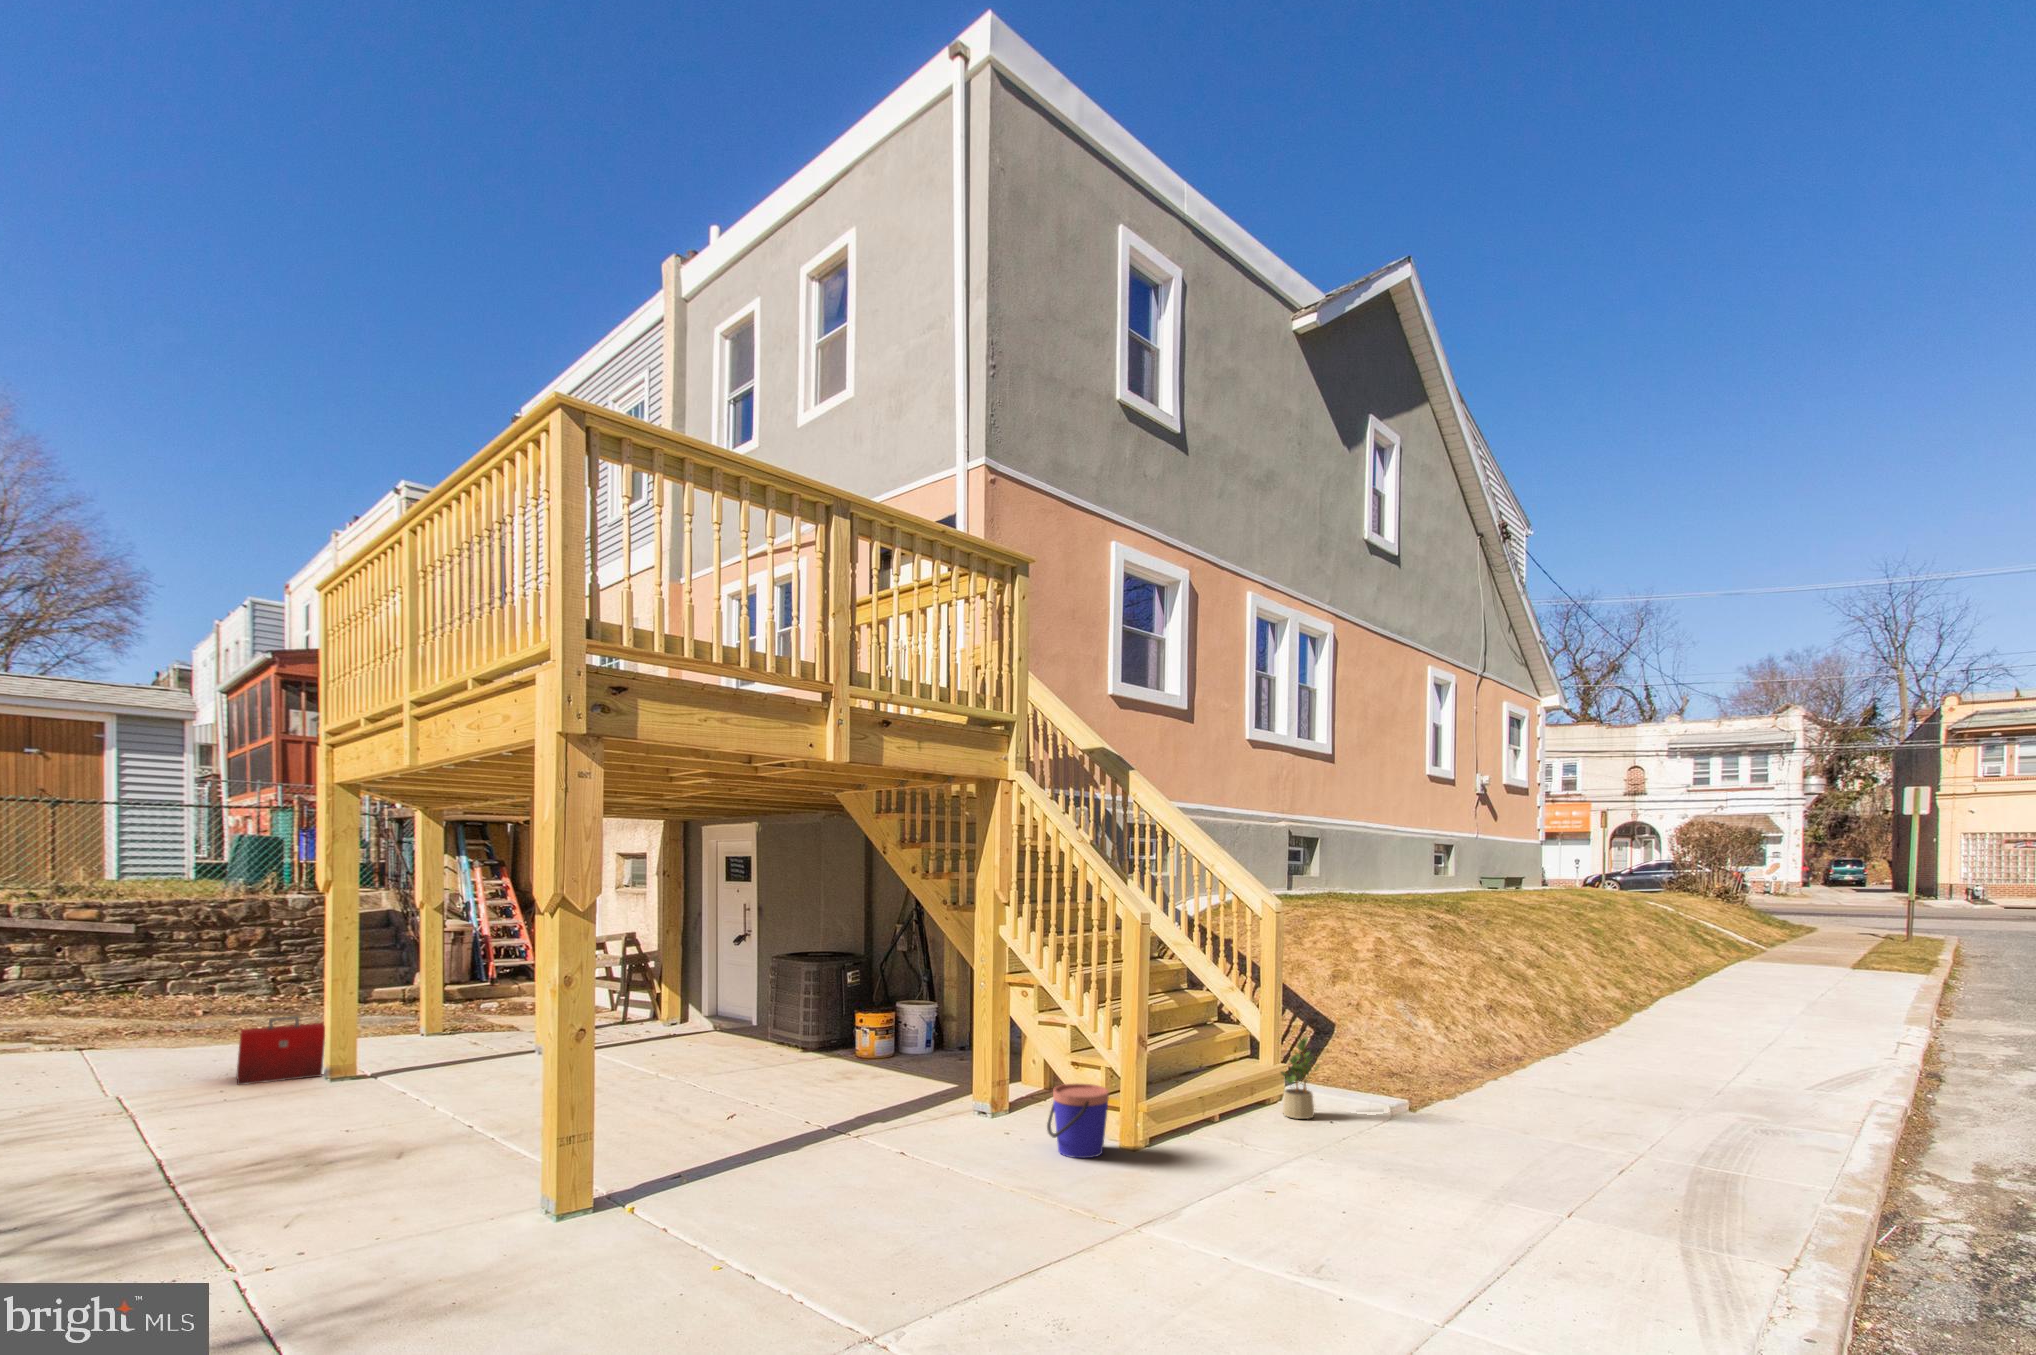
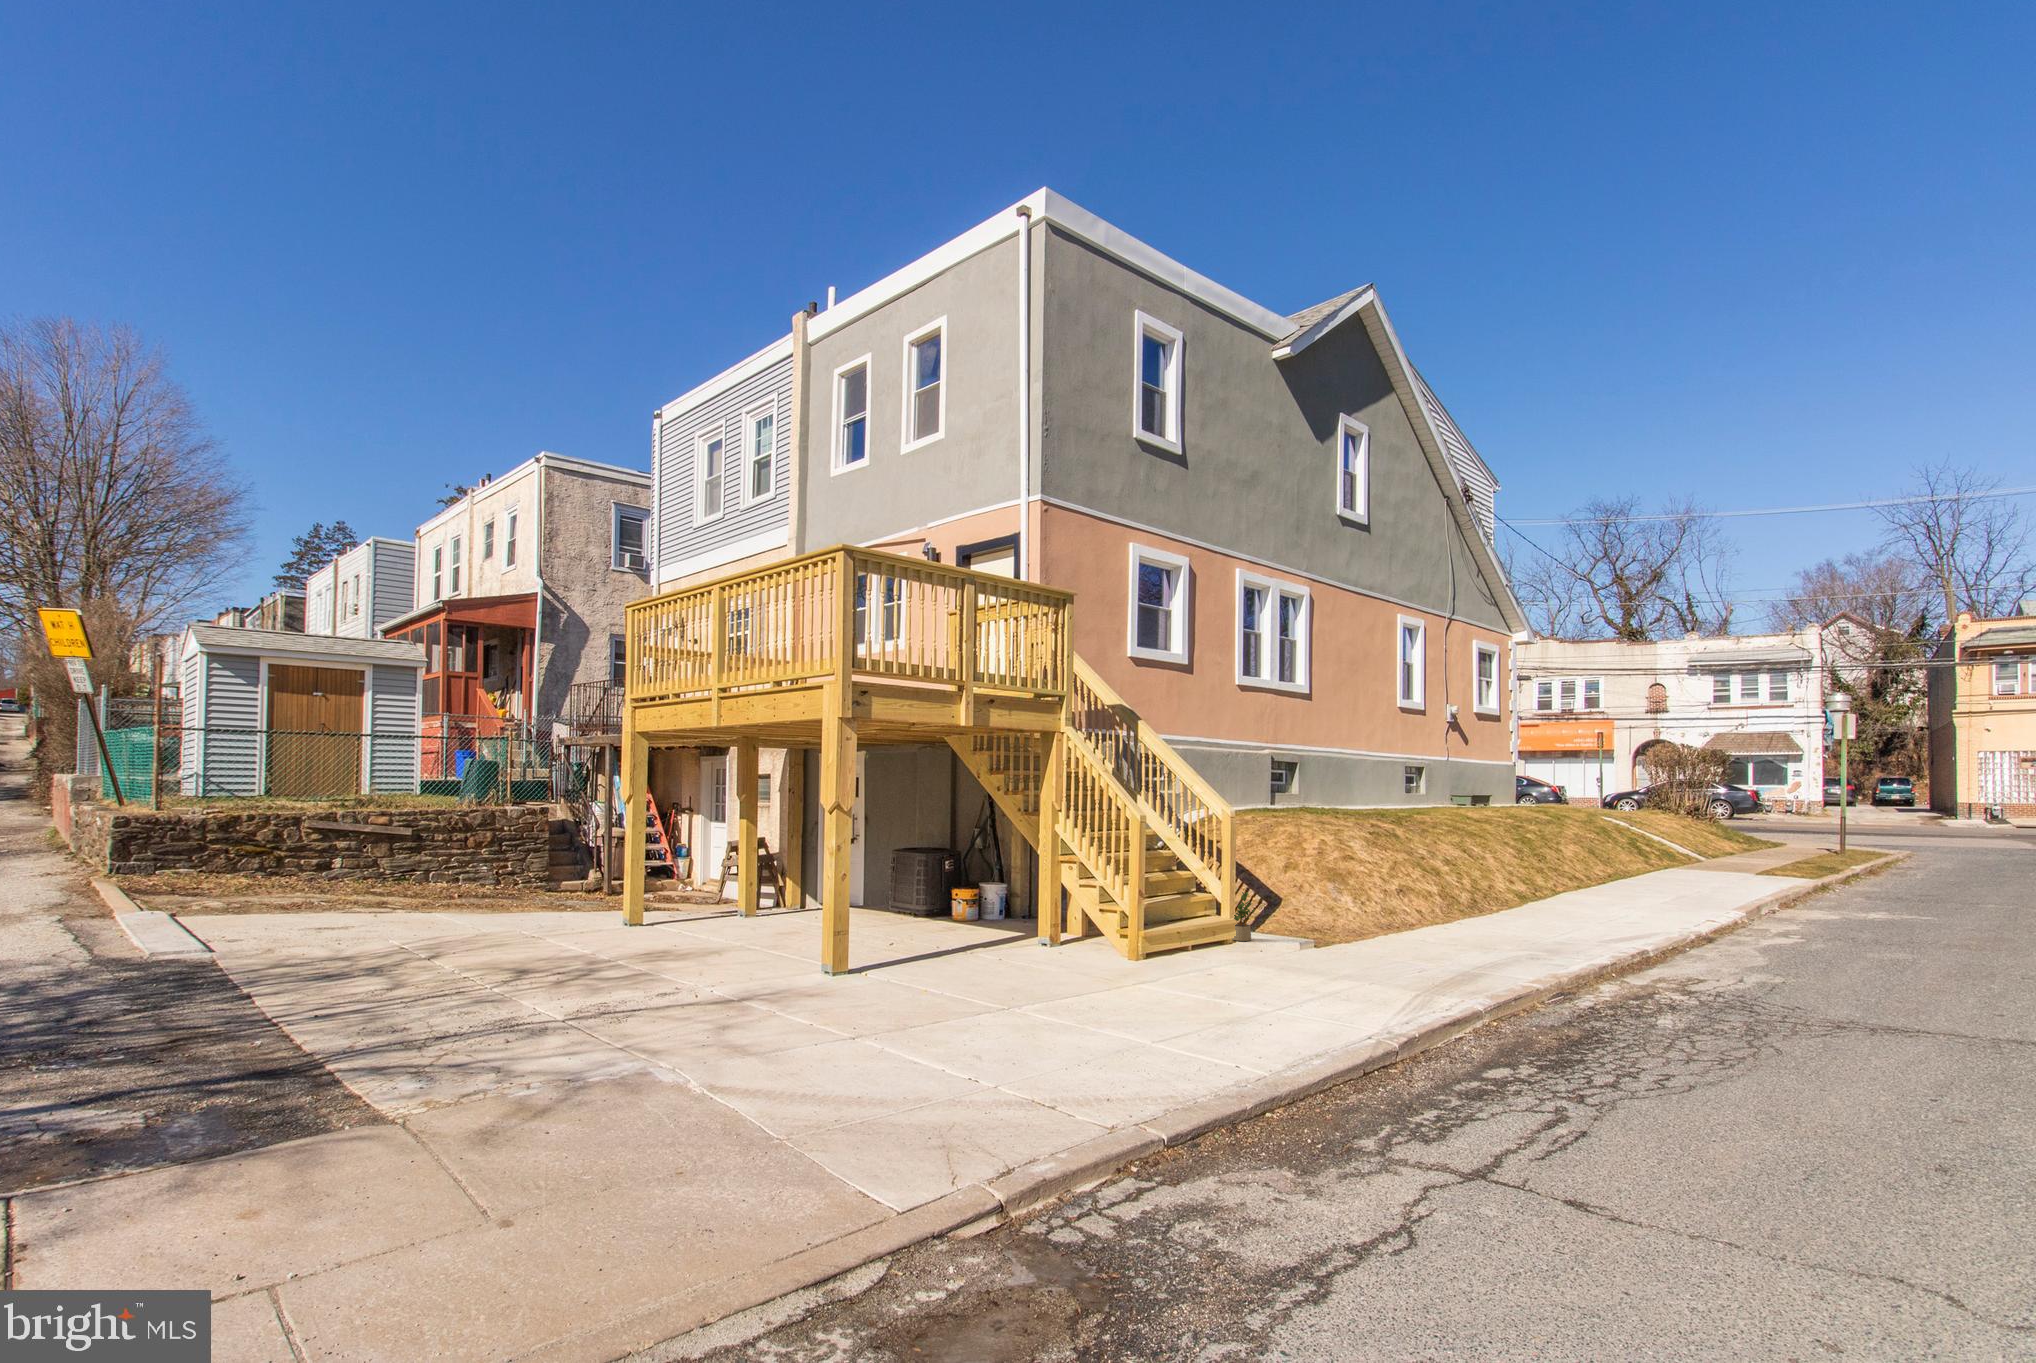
toolbox: present [237,1016,325,1085] -> none [569,883,623,924]
bucket: present [1047,1084,1109,1158] -> none [1086,915,1122,955]

